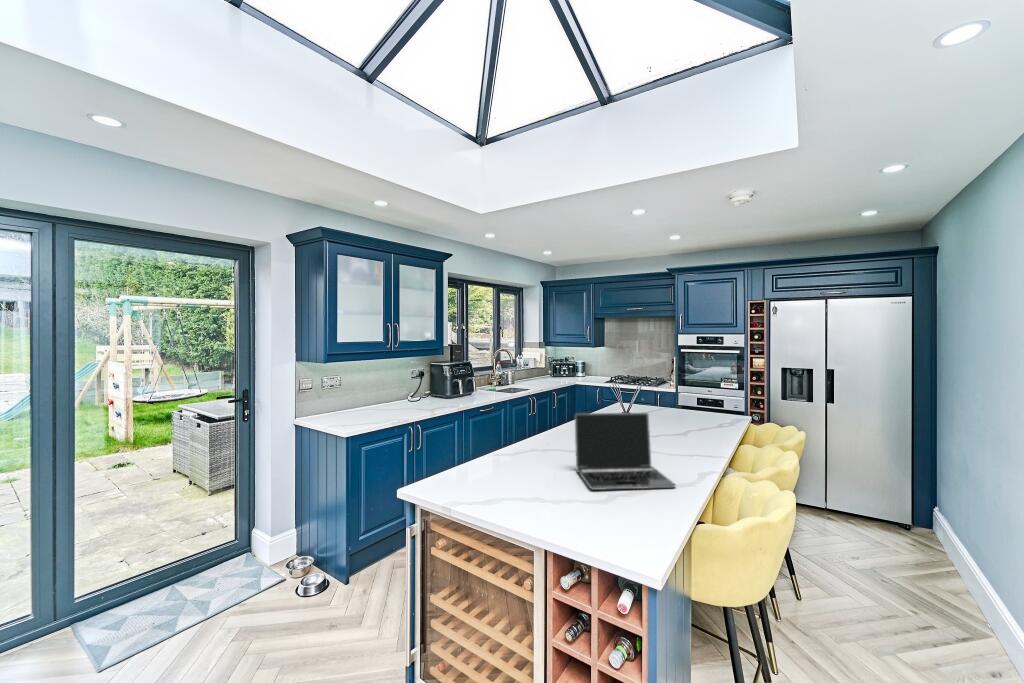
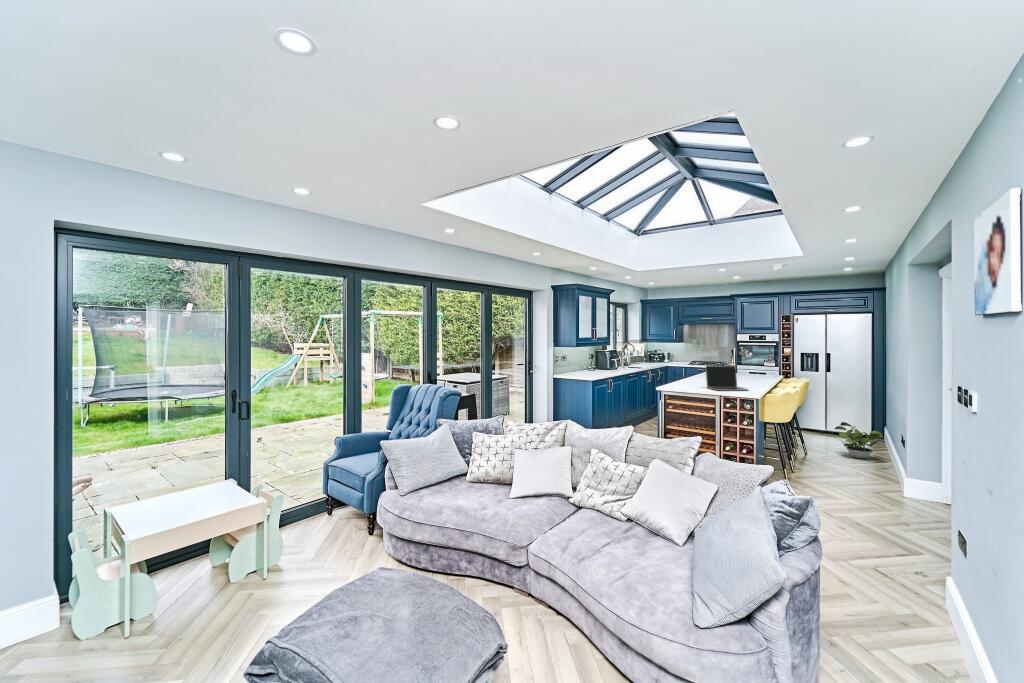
potted plant: none [864,525,985,616] -> present [835,422,883,459]

